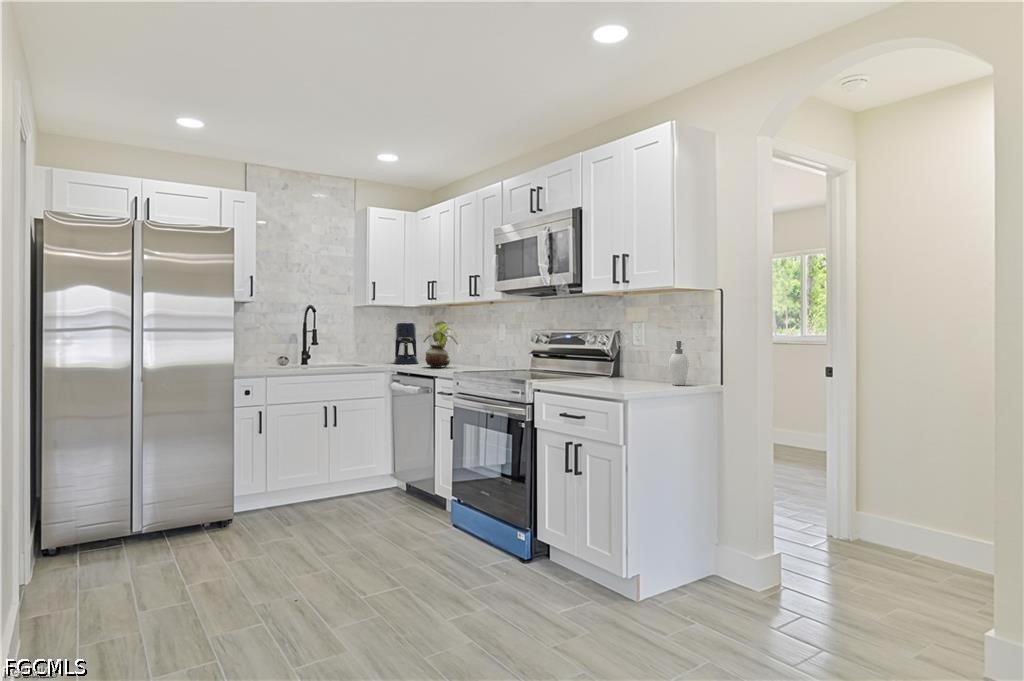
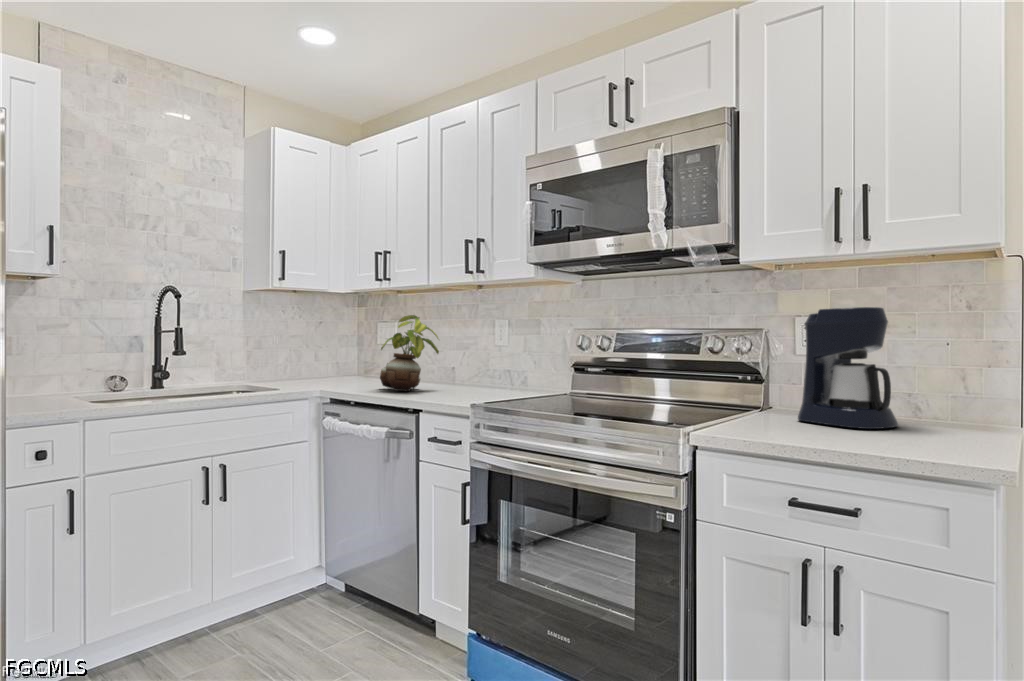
coffee maker: present [394,323,418,364] -> present [798,307,899,429]
soap dispenser: present [669,341,689,385] -> none [941,350,993,432]

